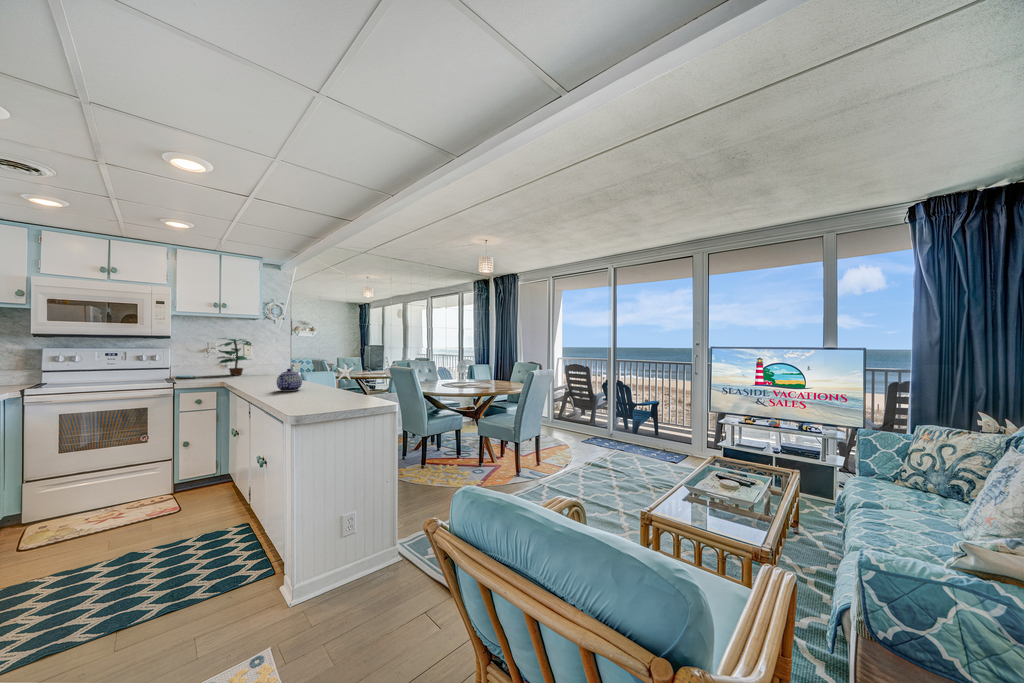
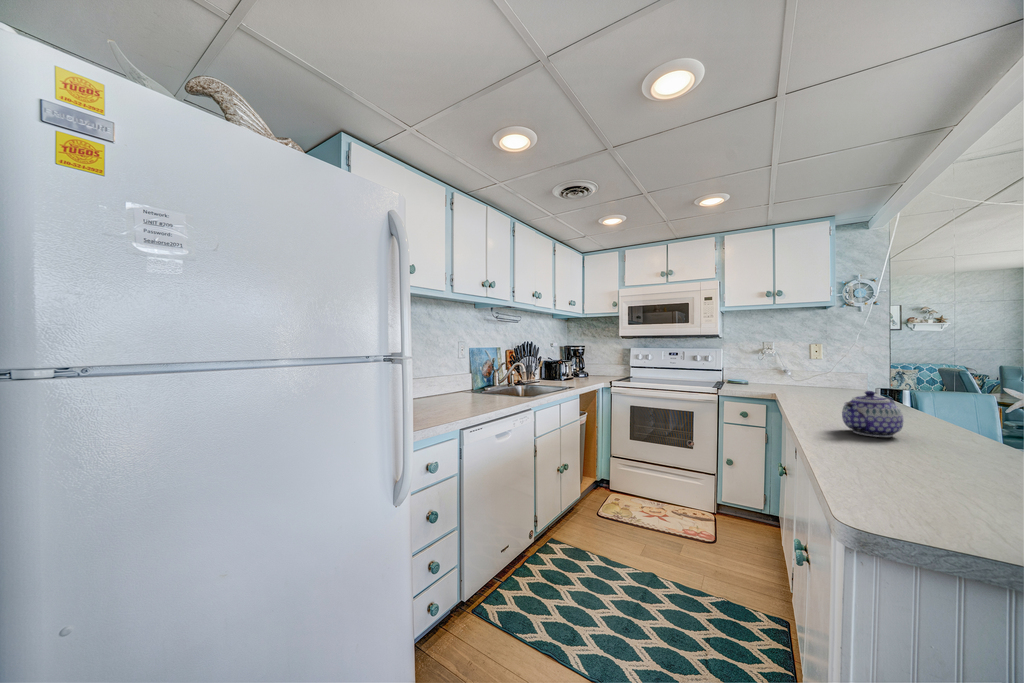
potted plant: present [218,338,251,375] -> none [771,335,824,385]

